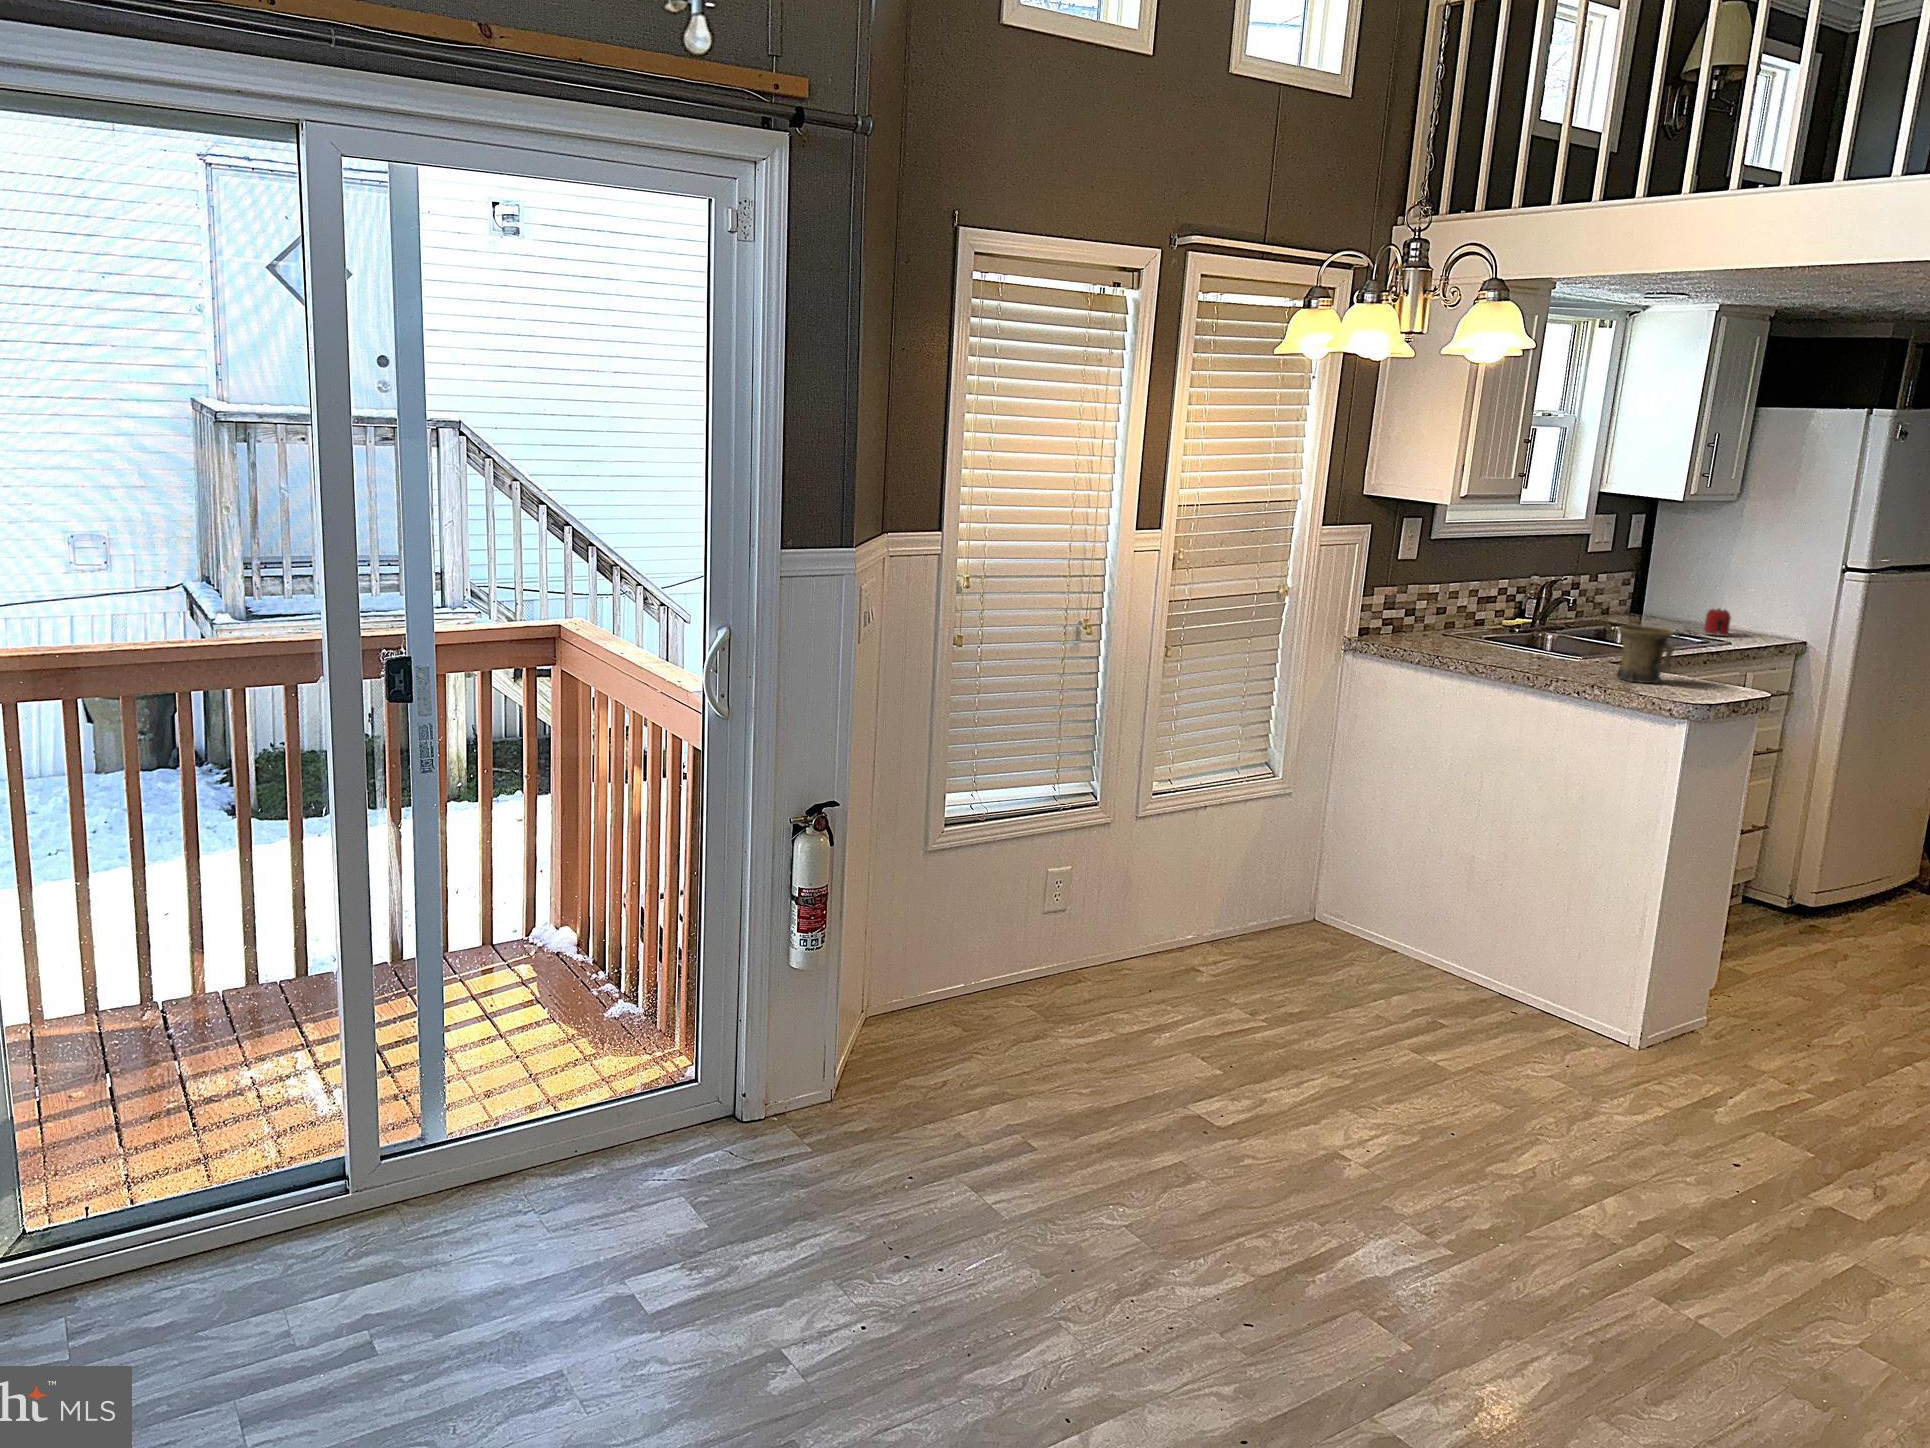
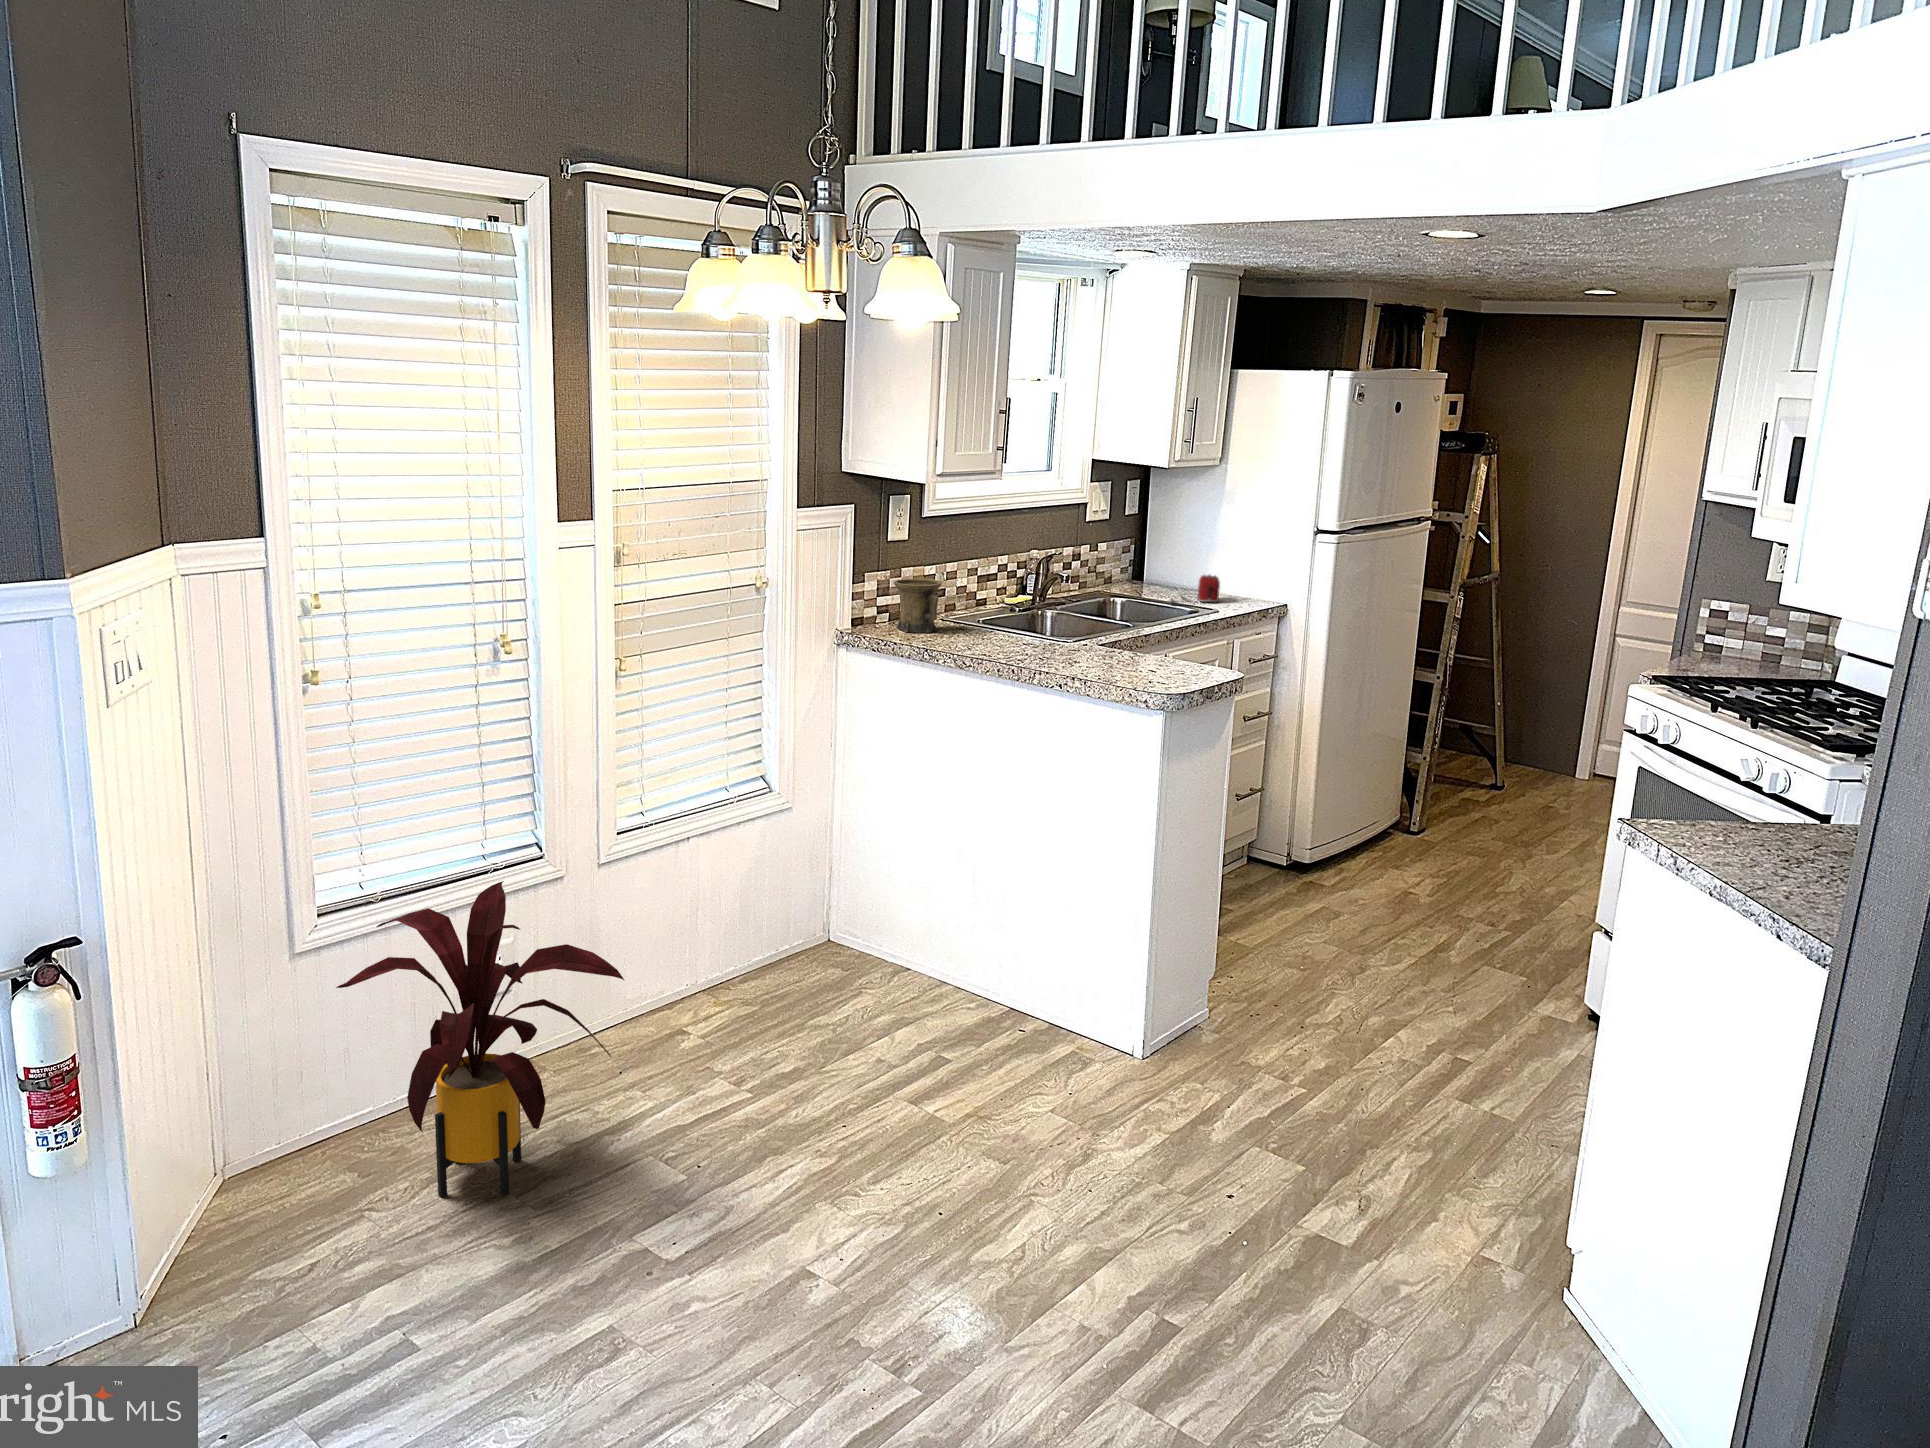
mug: present [1616,625,1674,683] -> present [894,579,942,633]
house plant: none [974,814,1193,1061] -> present [336,881,624,1197]

